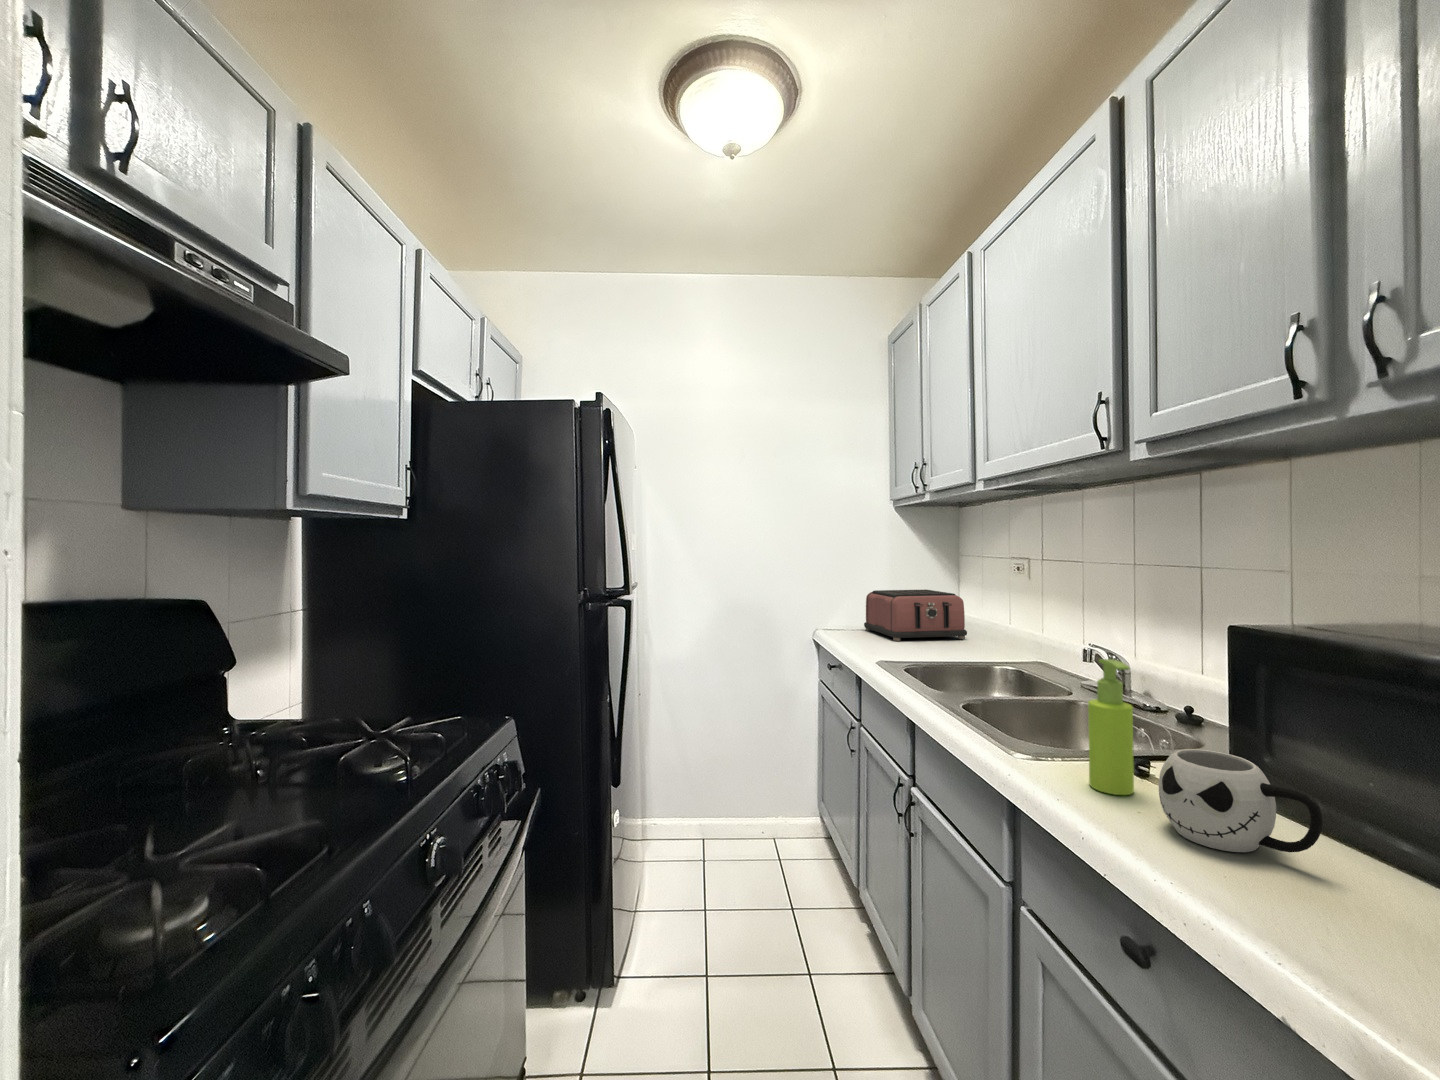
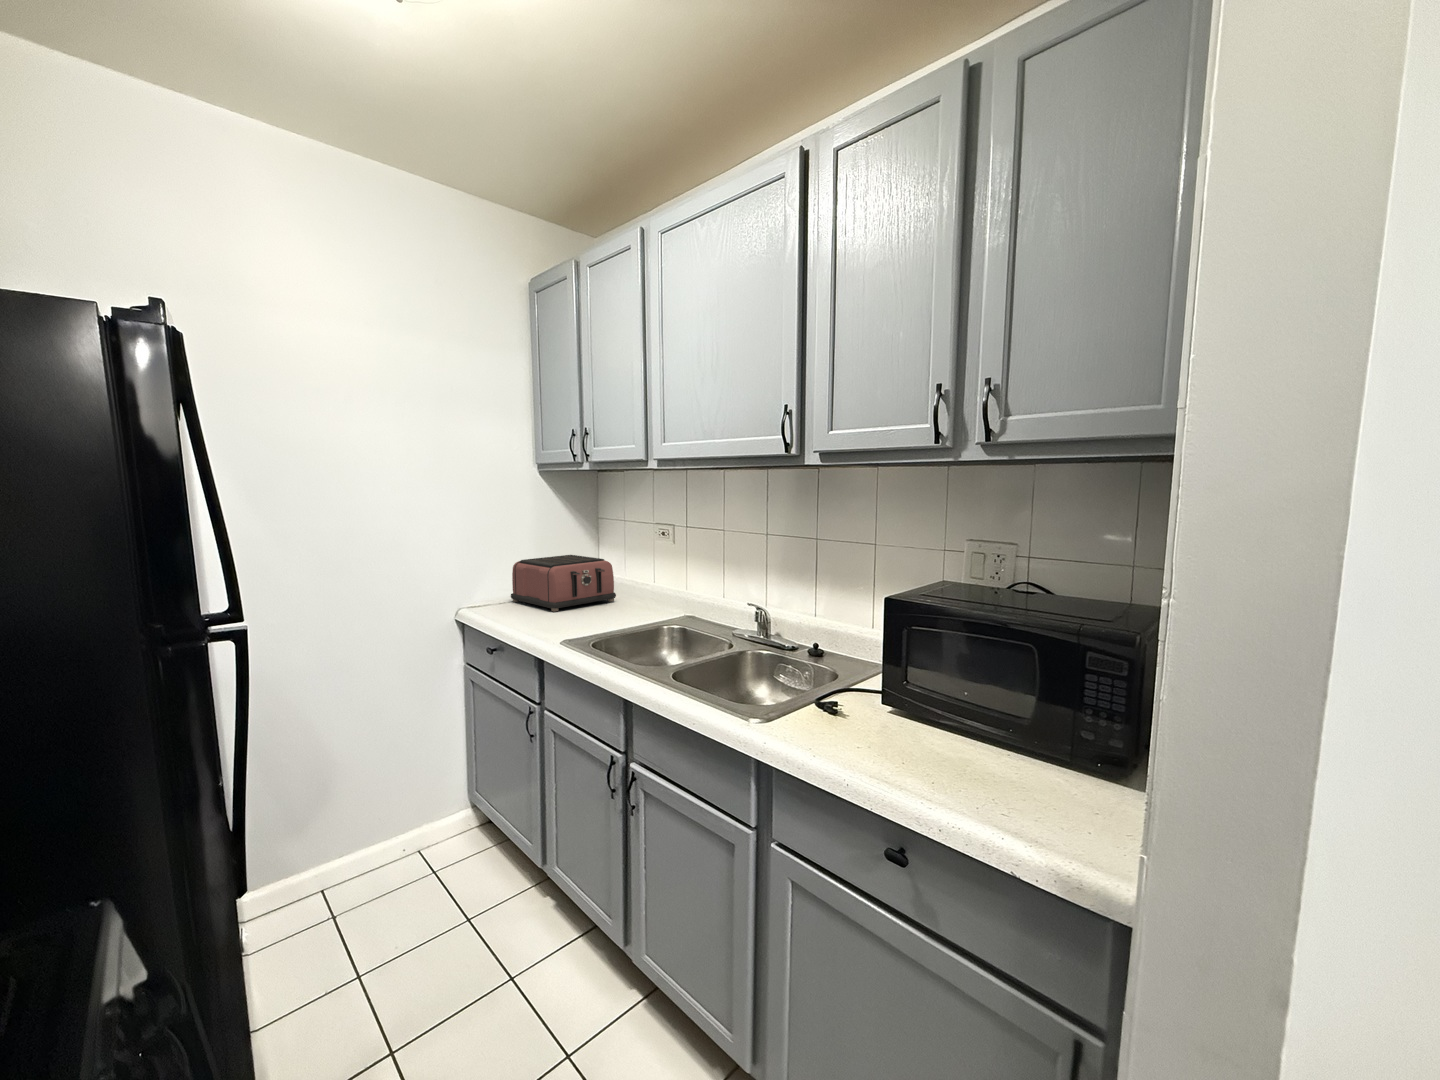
soap dispenser: present [1088,659,1134,795] -> none [811,633,845,736]
mug: present [1159,749,1323,852] -> none [871,693,965,762]

